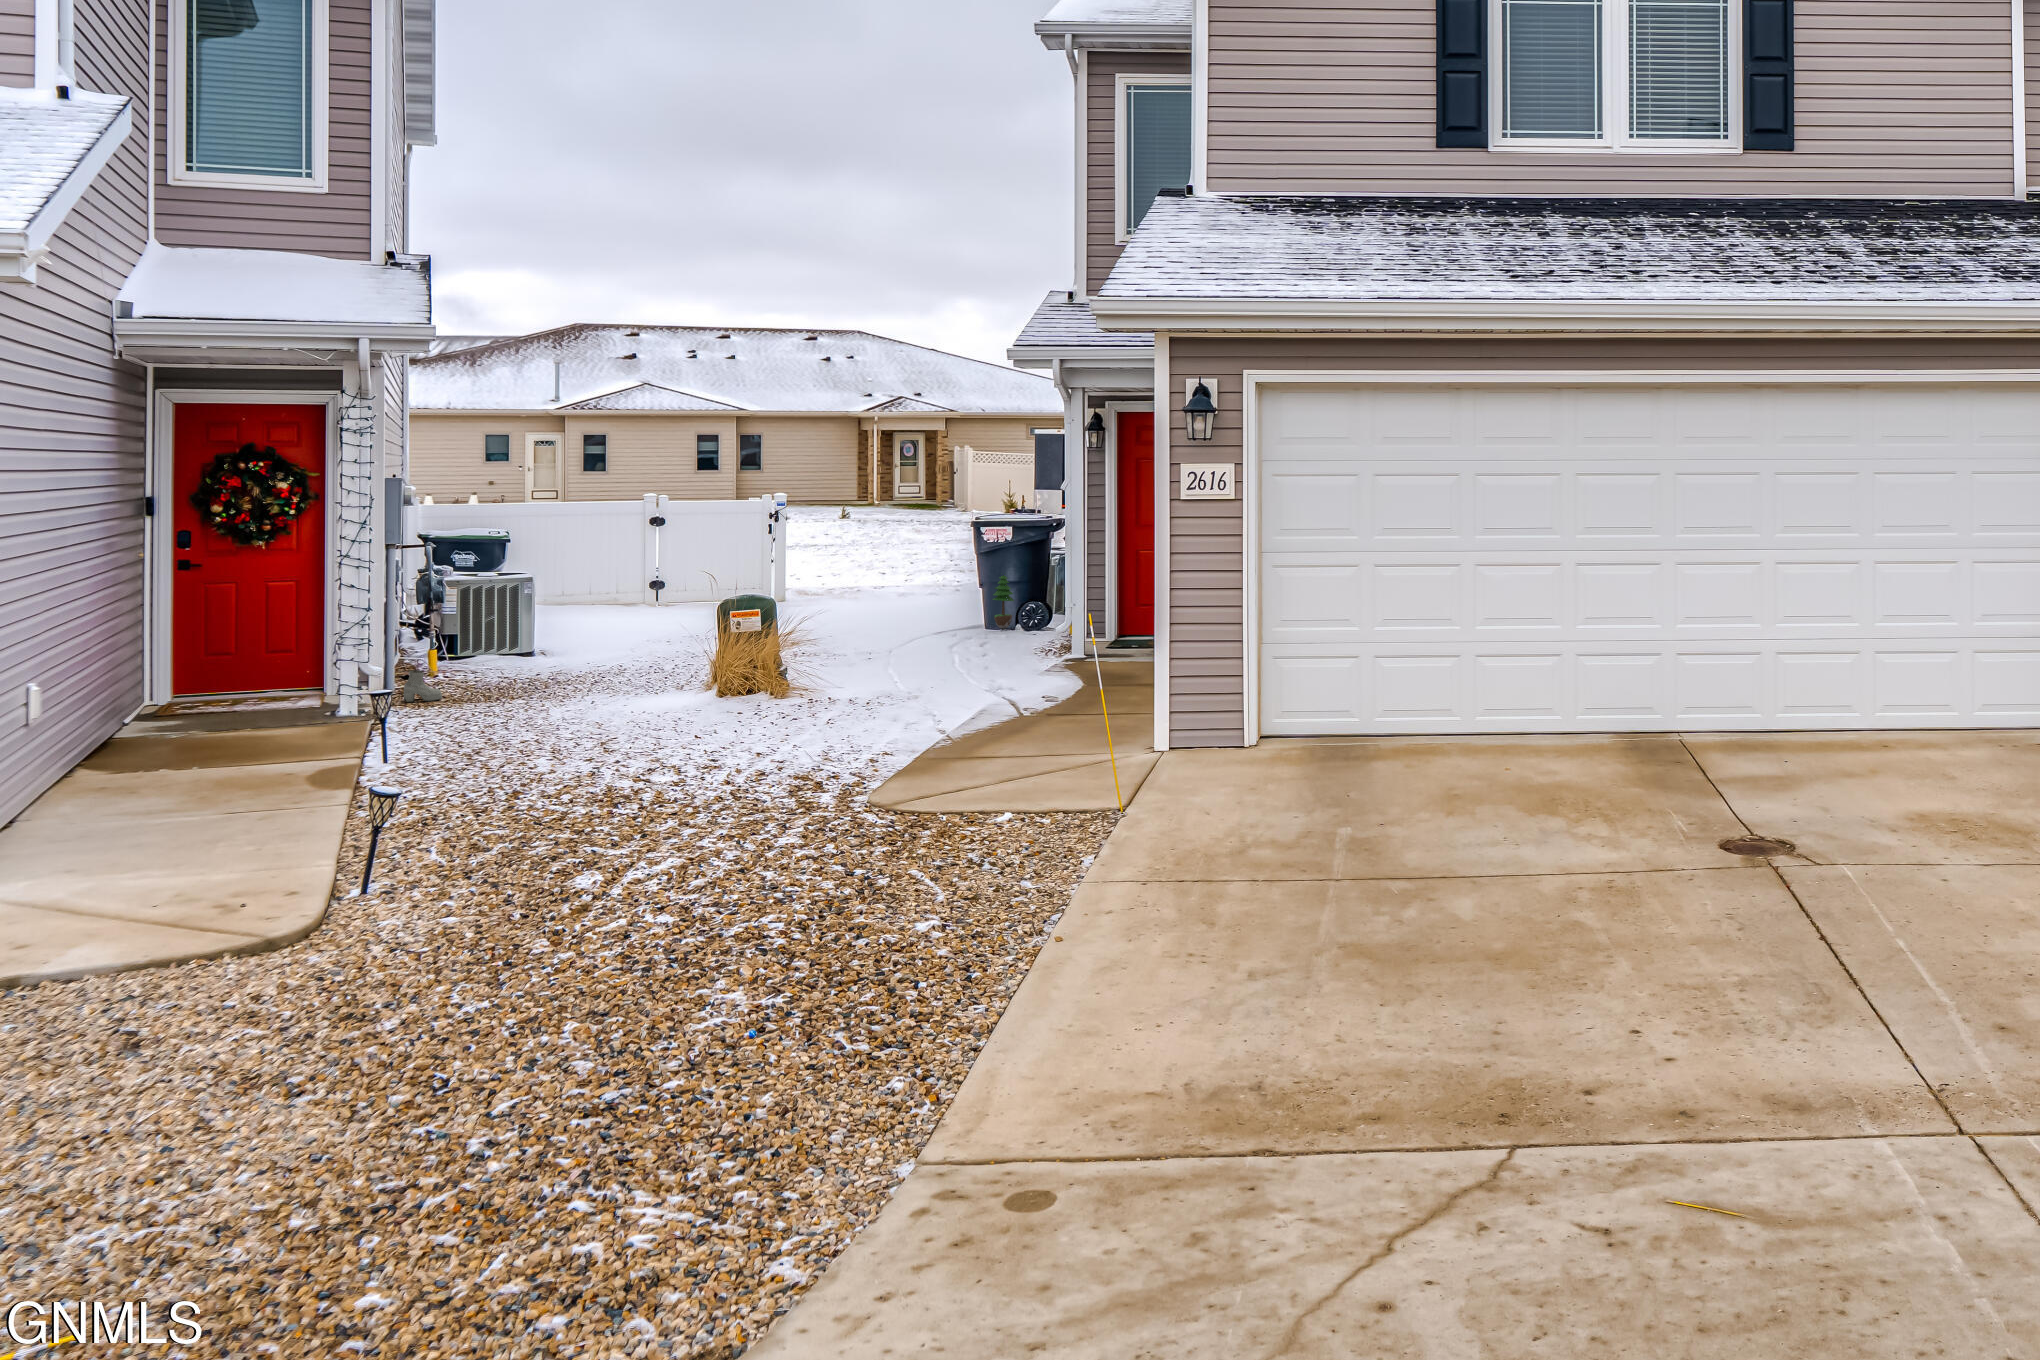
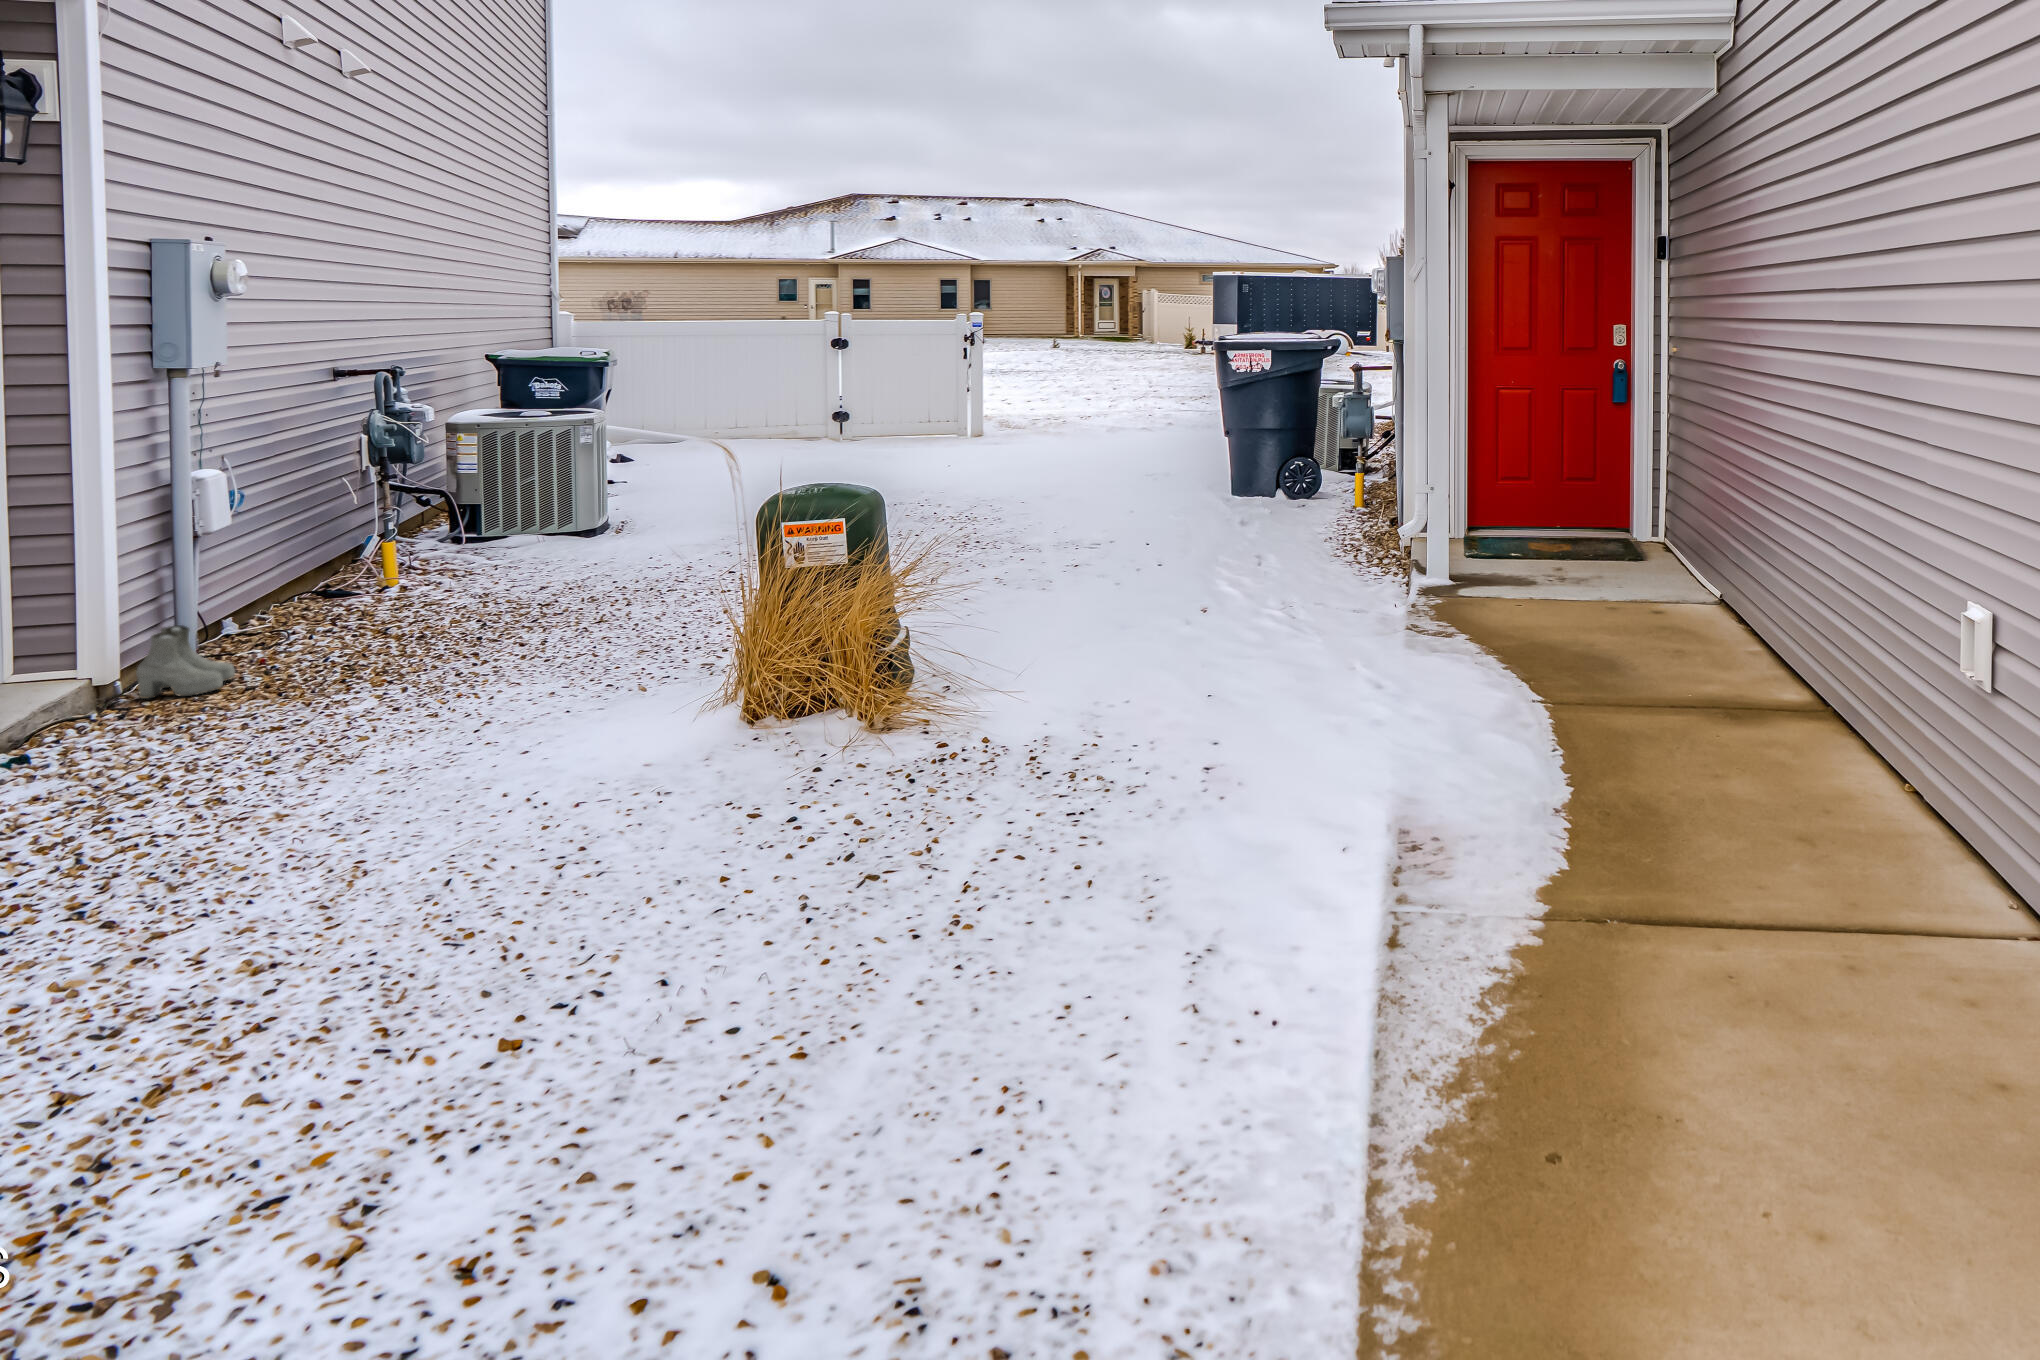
potted tree: present [992,575,1014,630] -> none [1242,410,1273,498]

